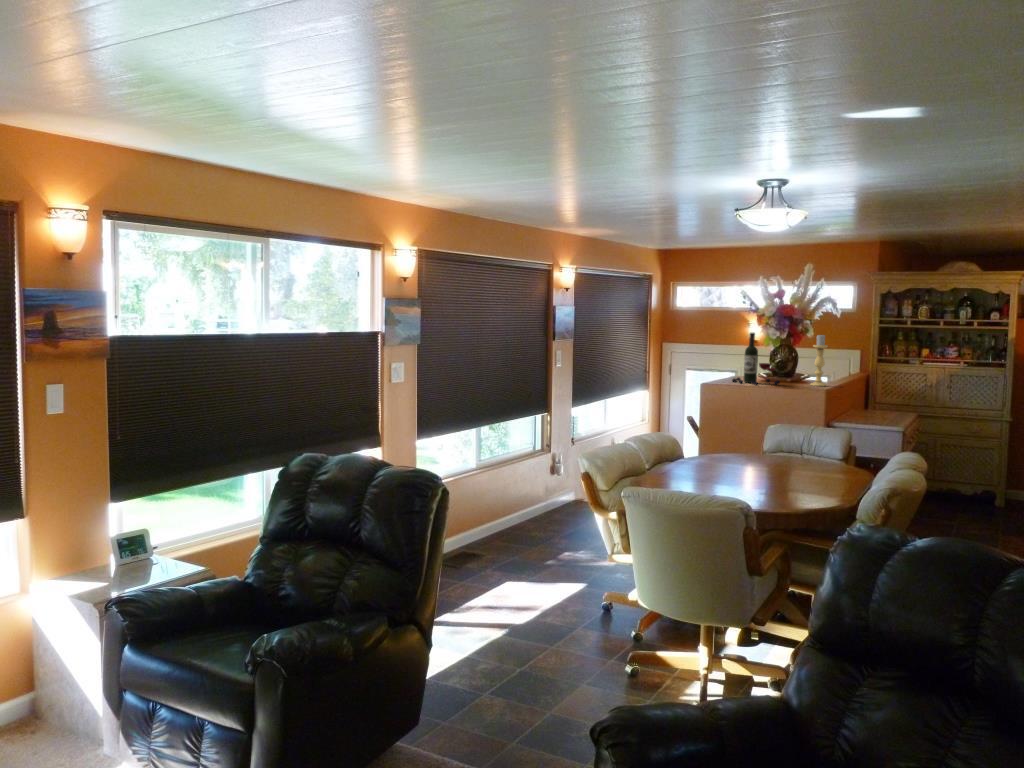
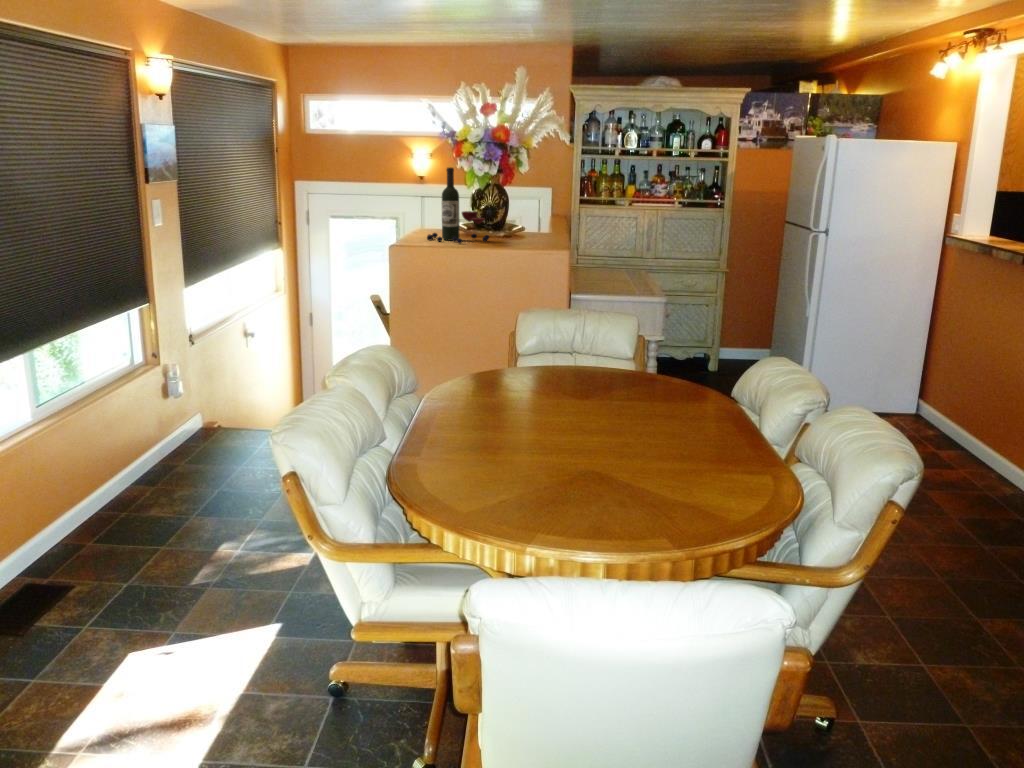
candle holder: present [811,335,828,386] -> none [526,169,545,240]

